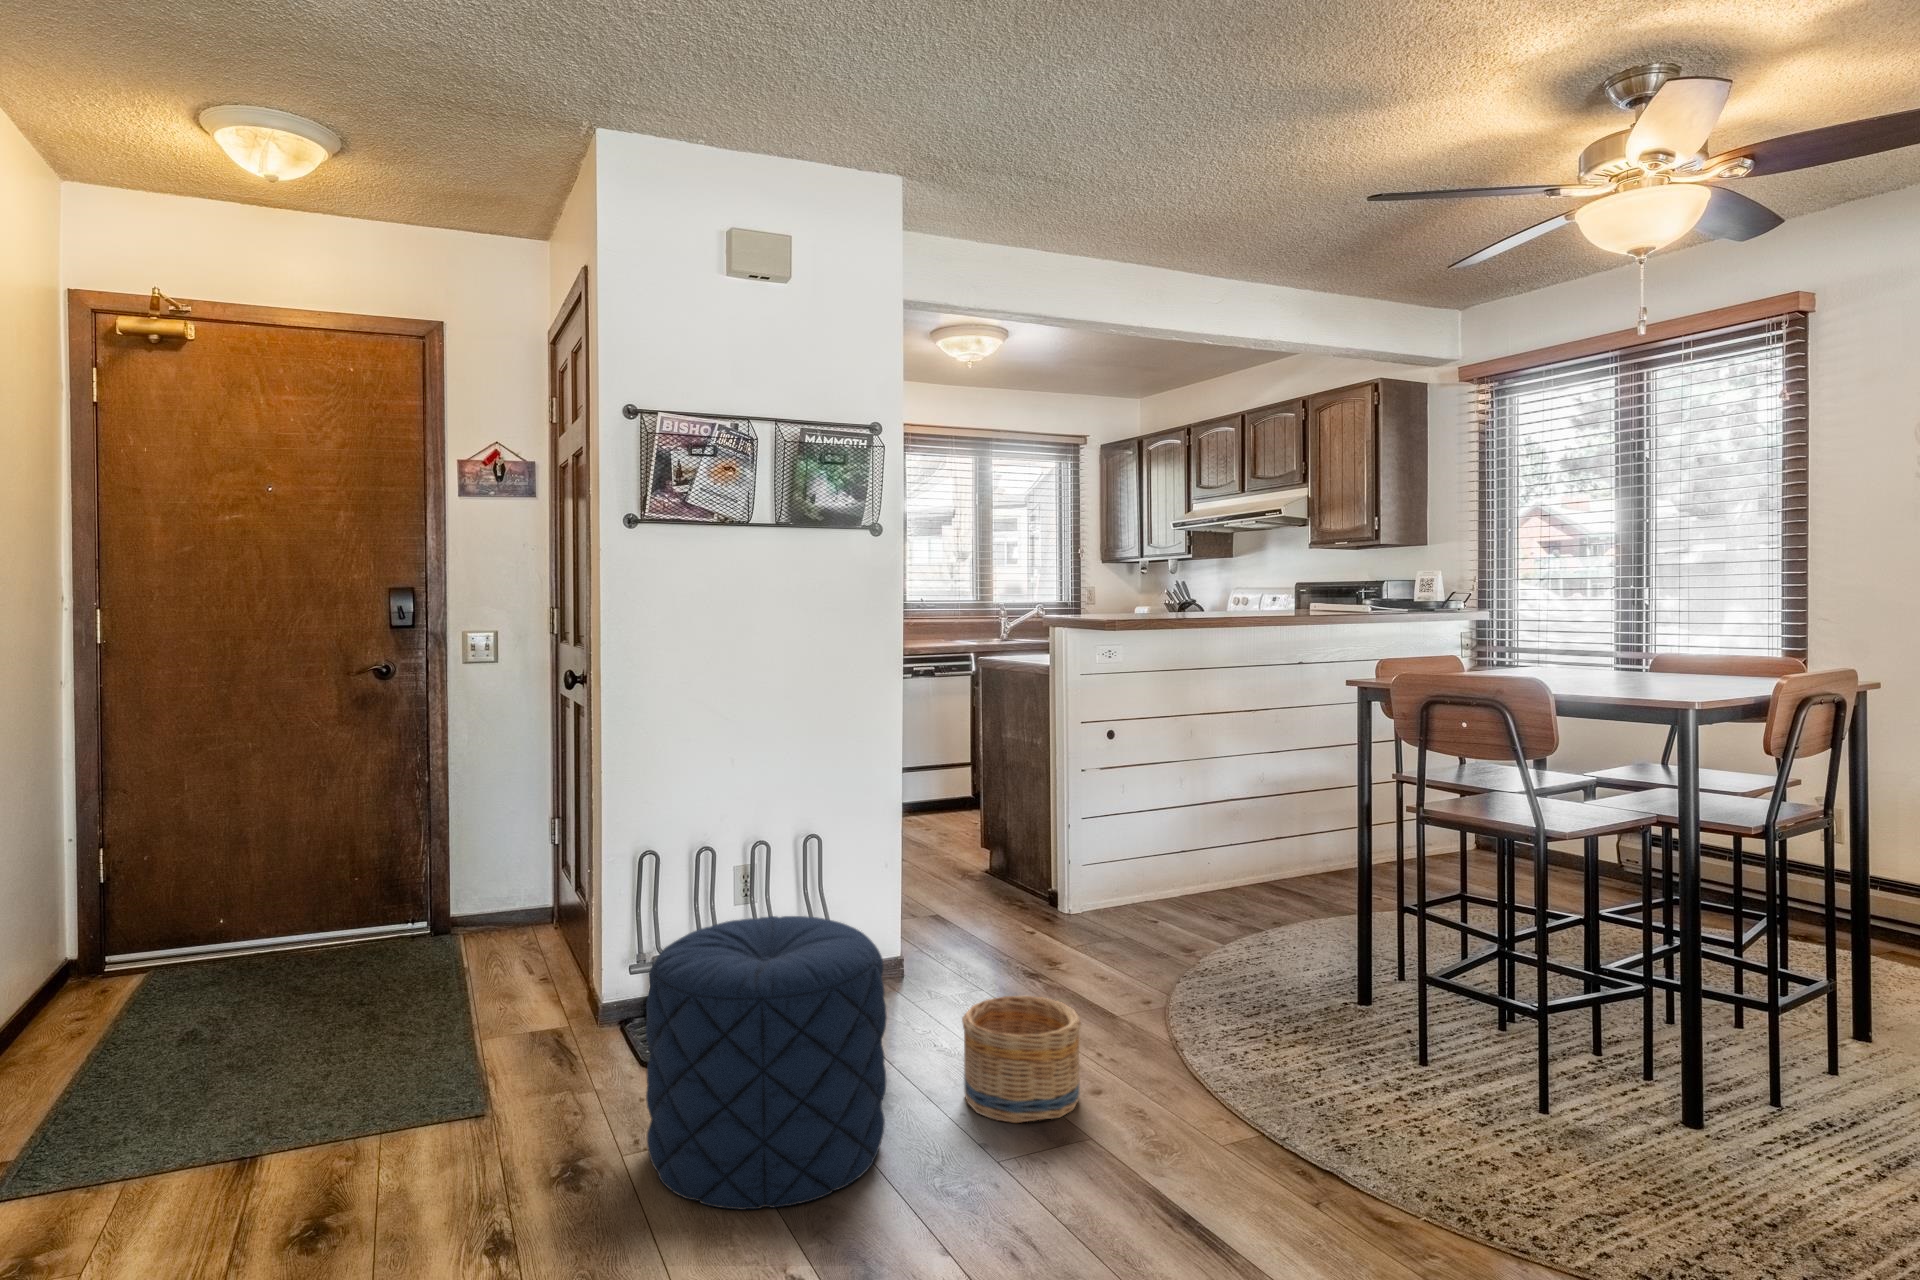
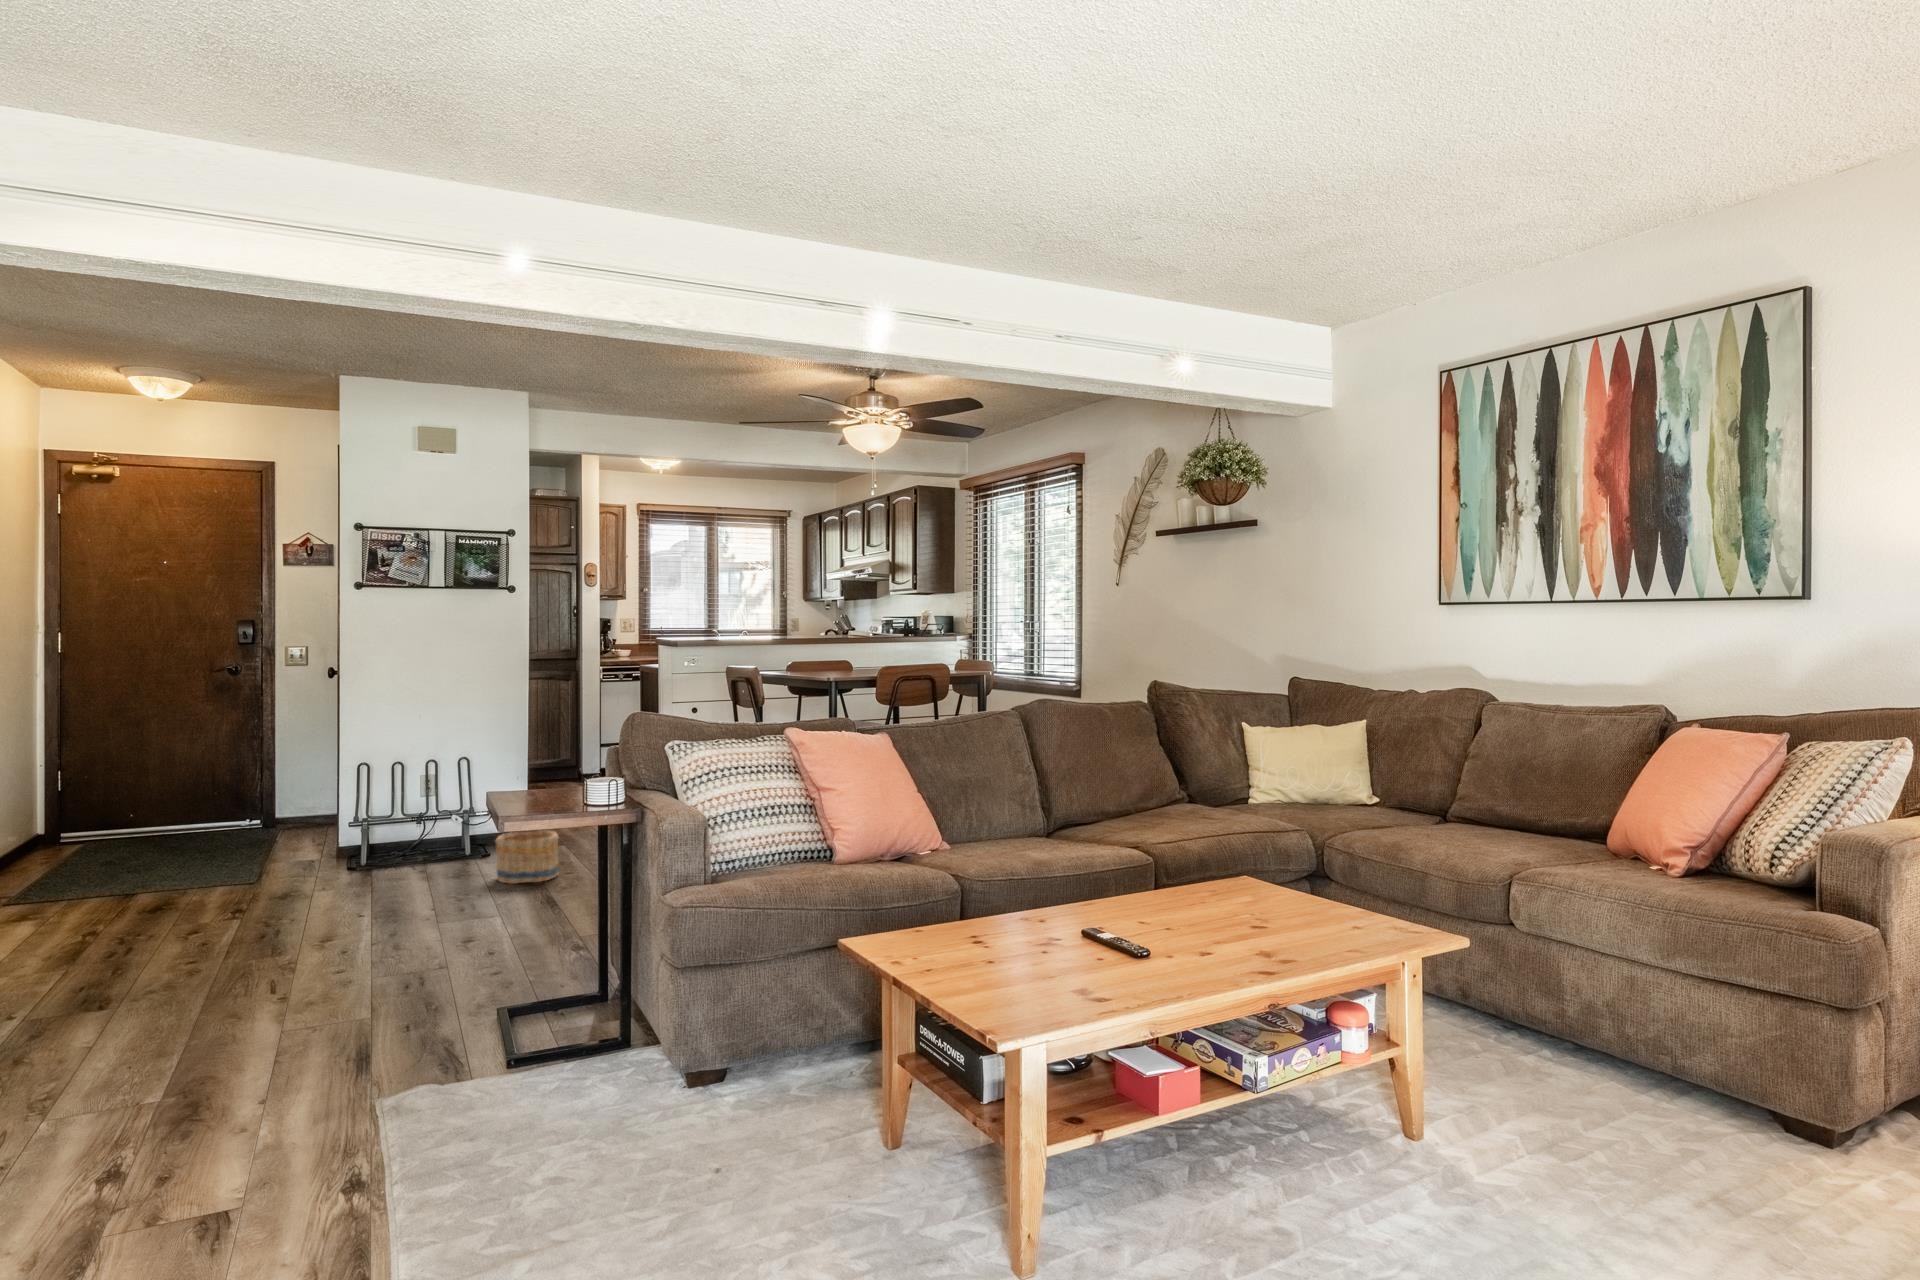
pouf: present [646,916,887,1210] -> none [316,784,443,905]

